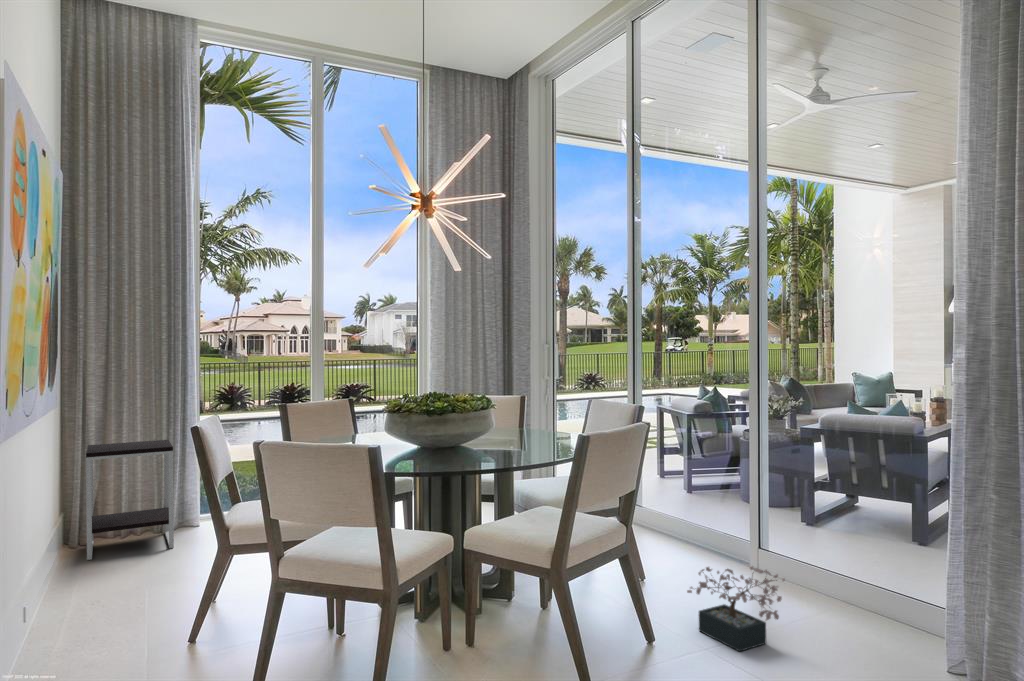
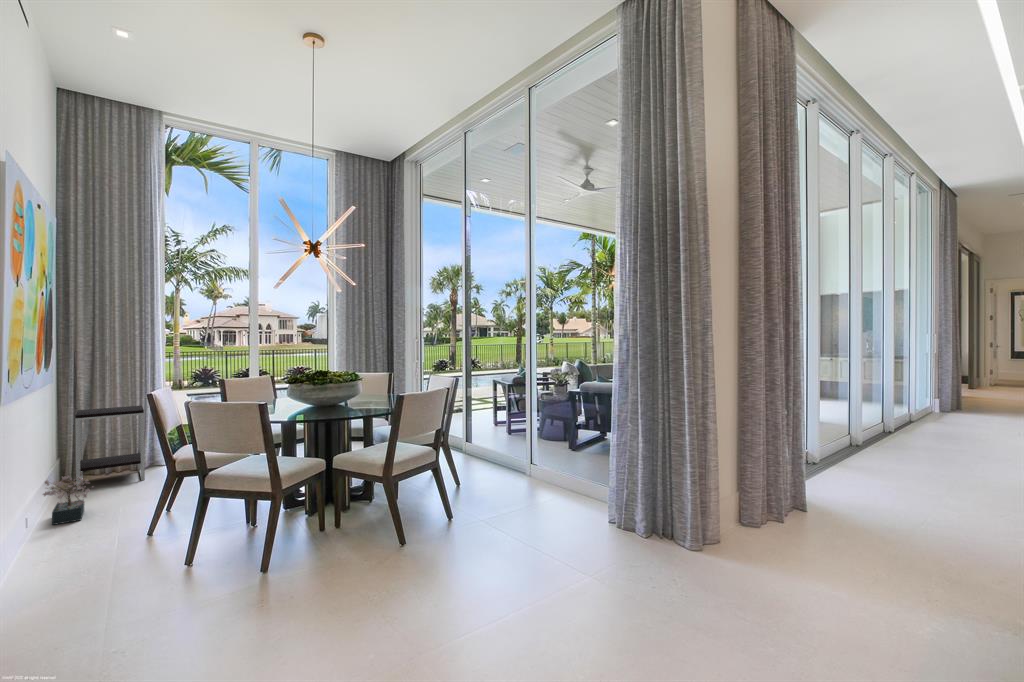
decorative plant: present [687,567,785,651] -> present [43,476,90,525]

